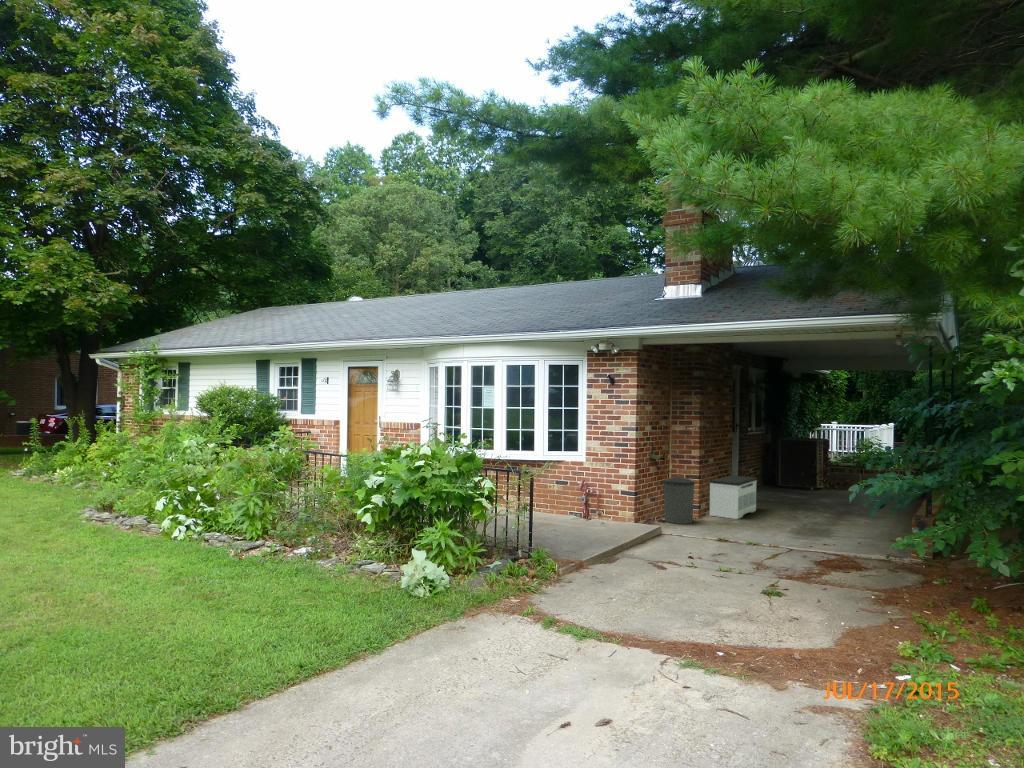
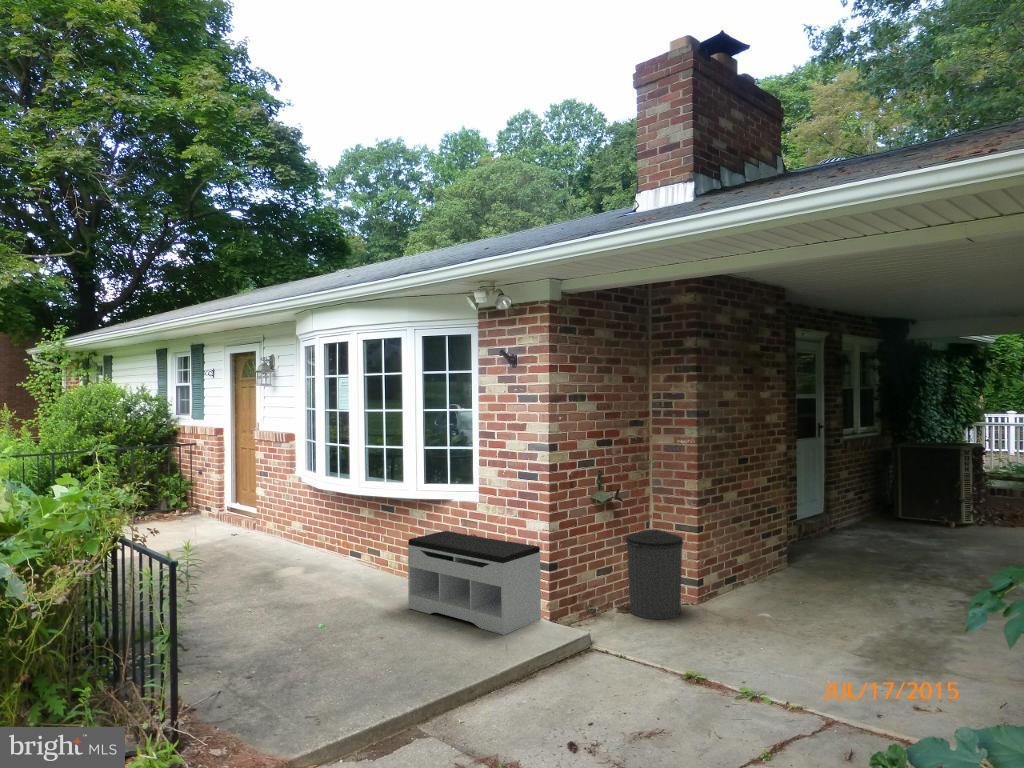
bench: present [710,475,757,519] -> present [407,531,541,635]

